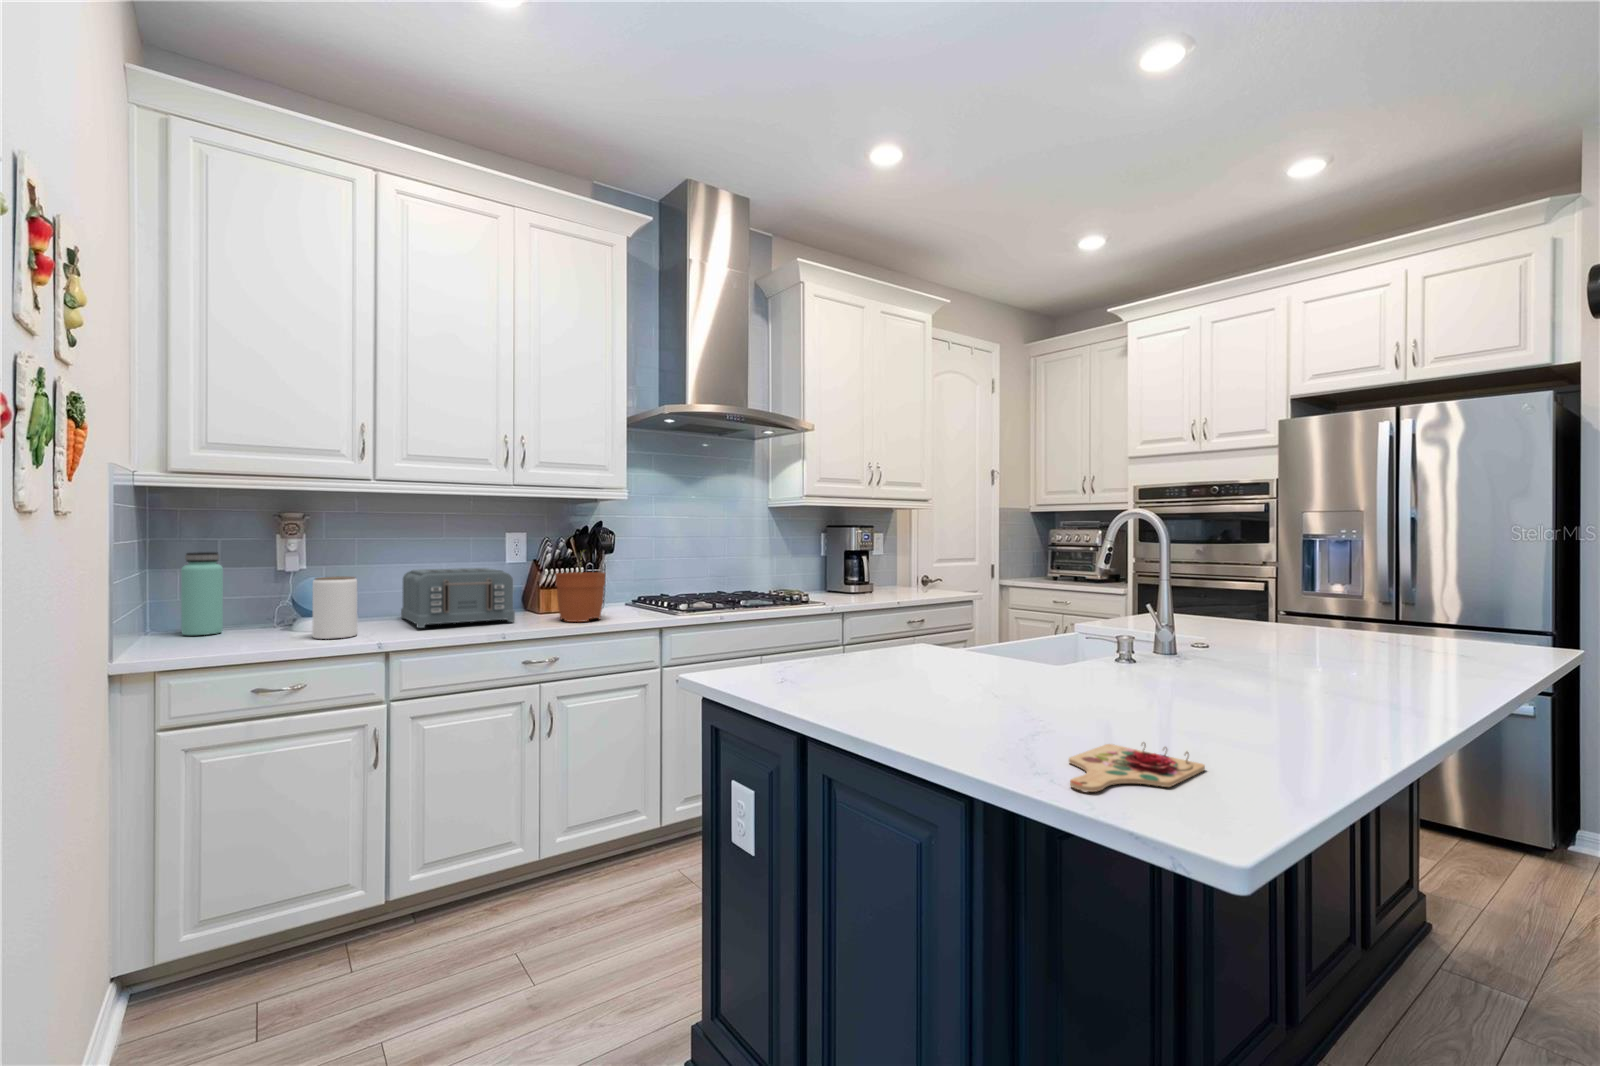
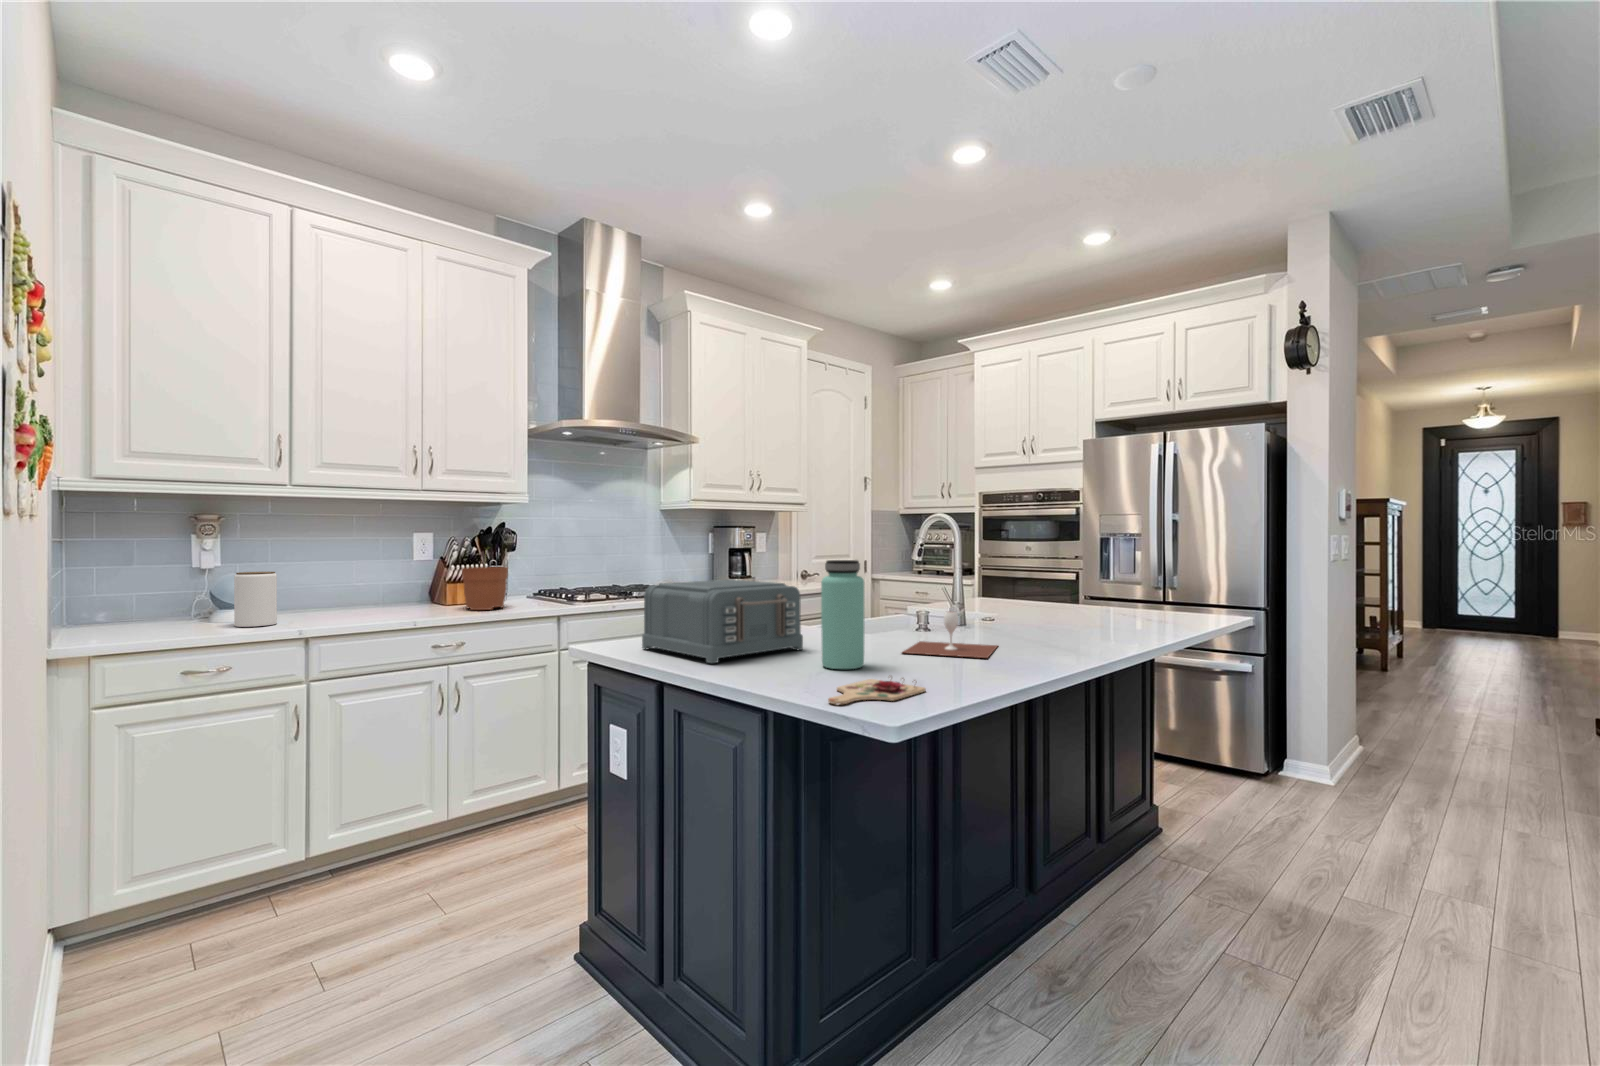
bottle: present [181,552,223,635] -> present [821,560,864,669]
toaster: present [401,568,515,628] -> present [642,580,803,663]
wine glass: none [1120,642,1253,711] -> present [903,611,998,658]

